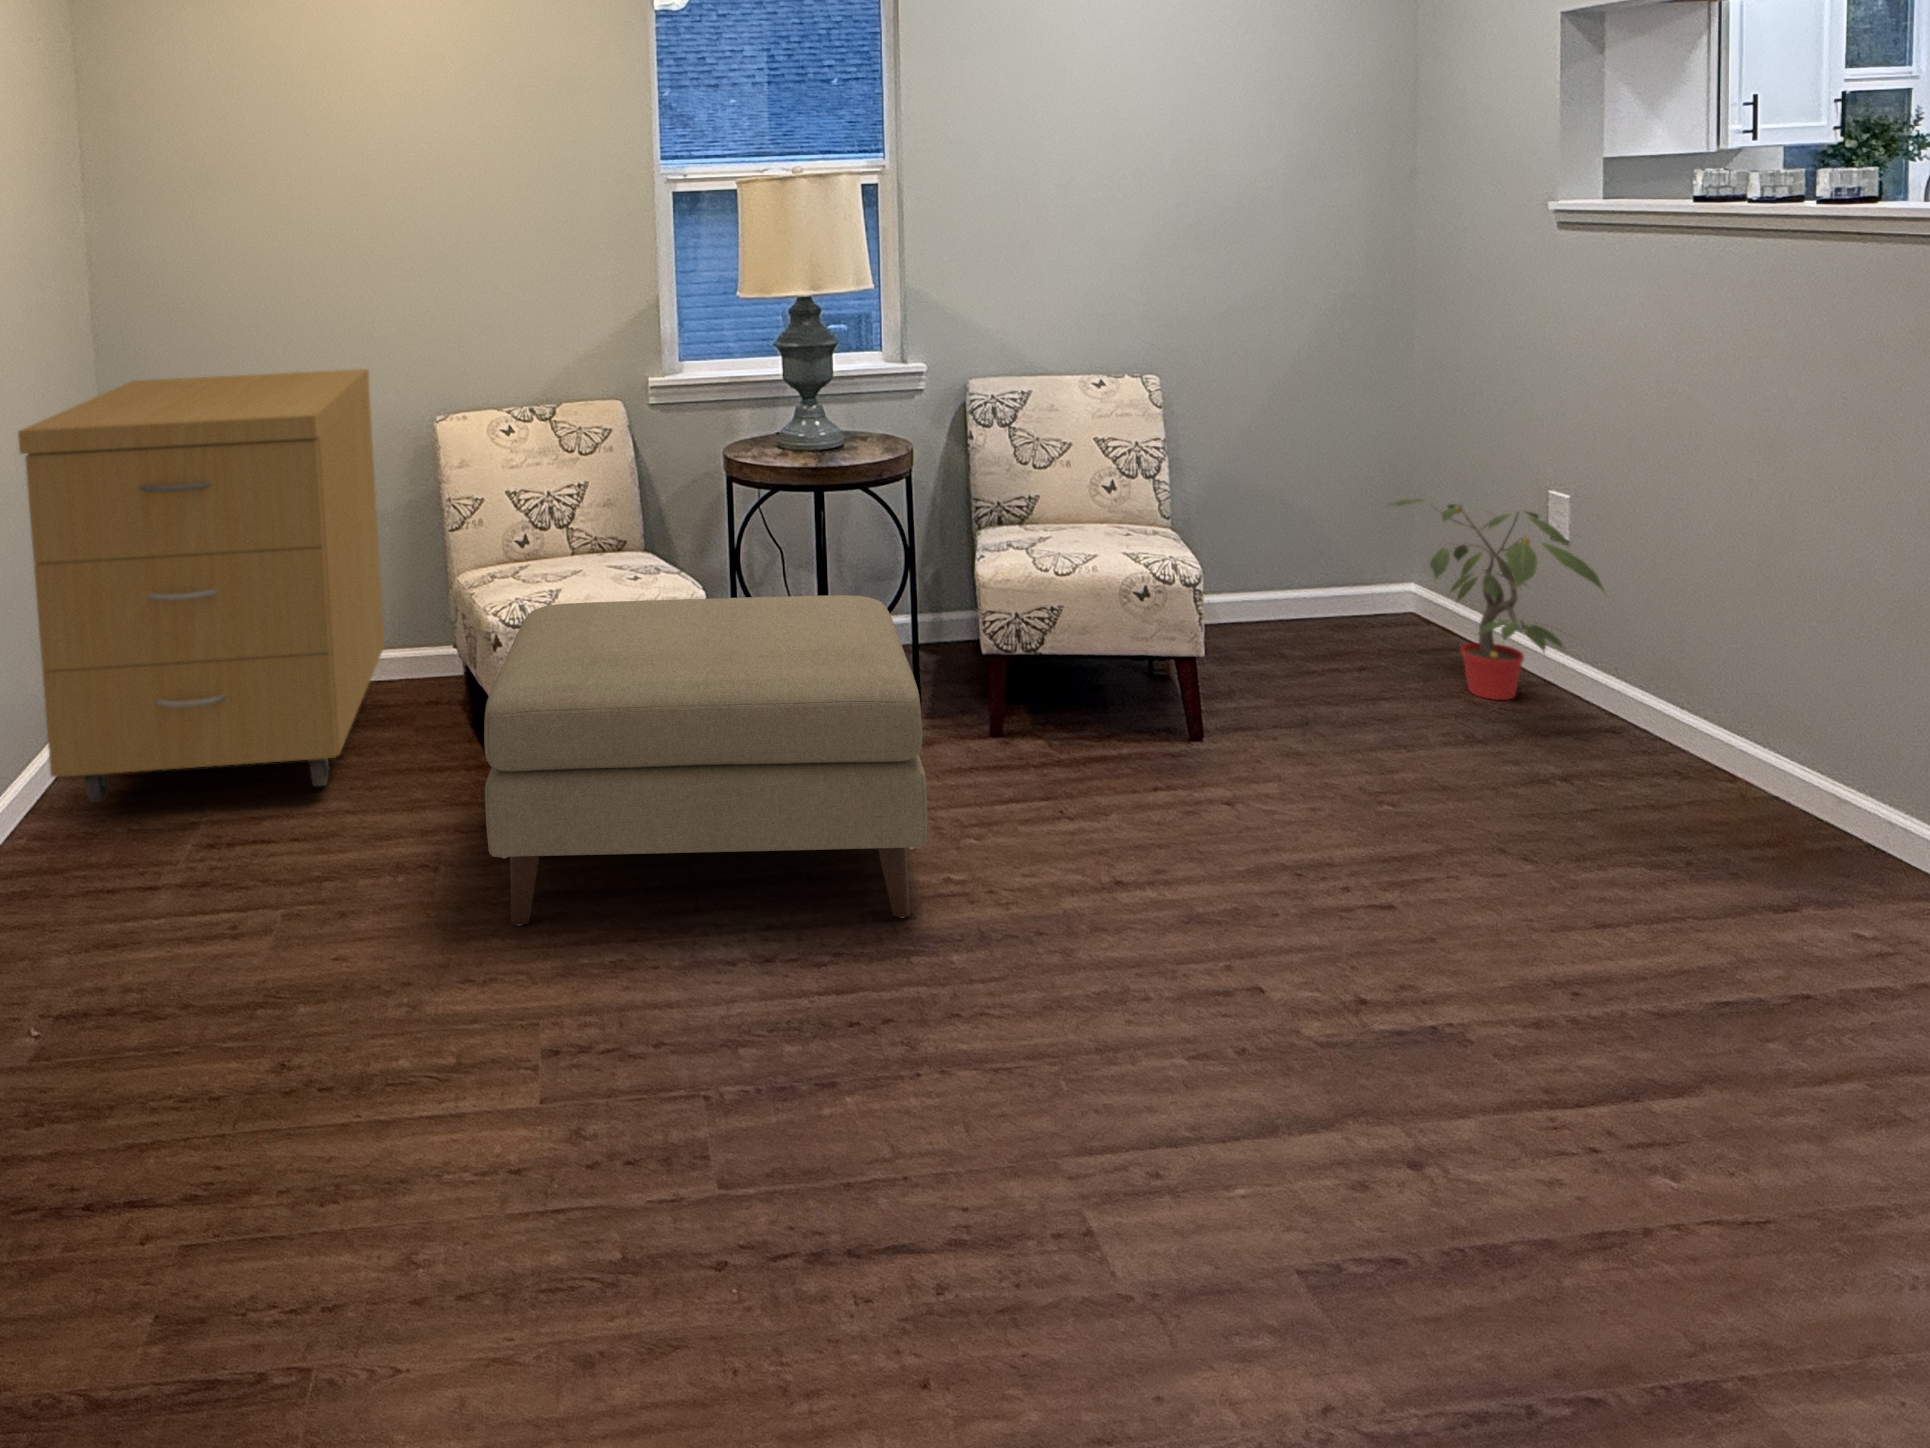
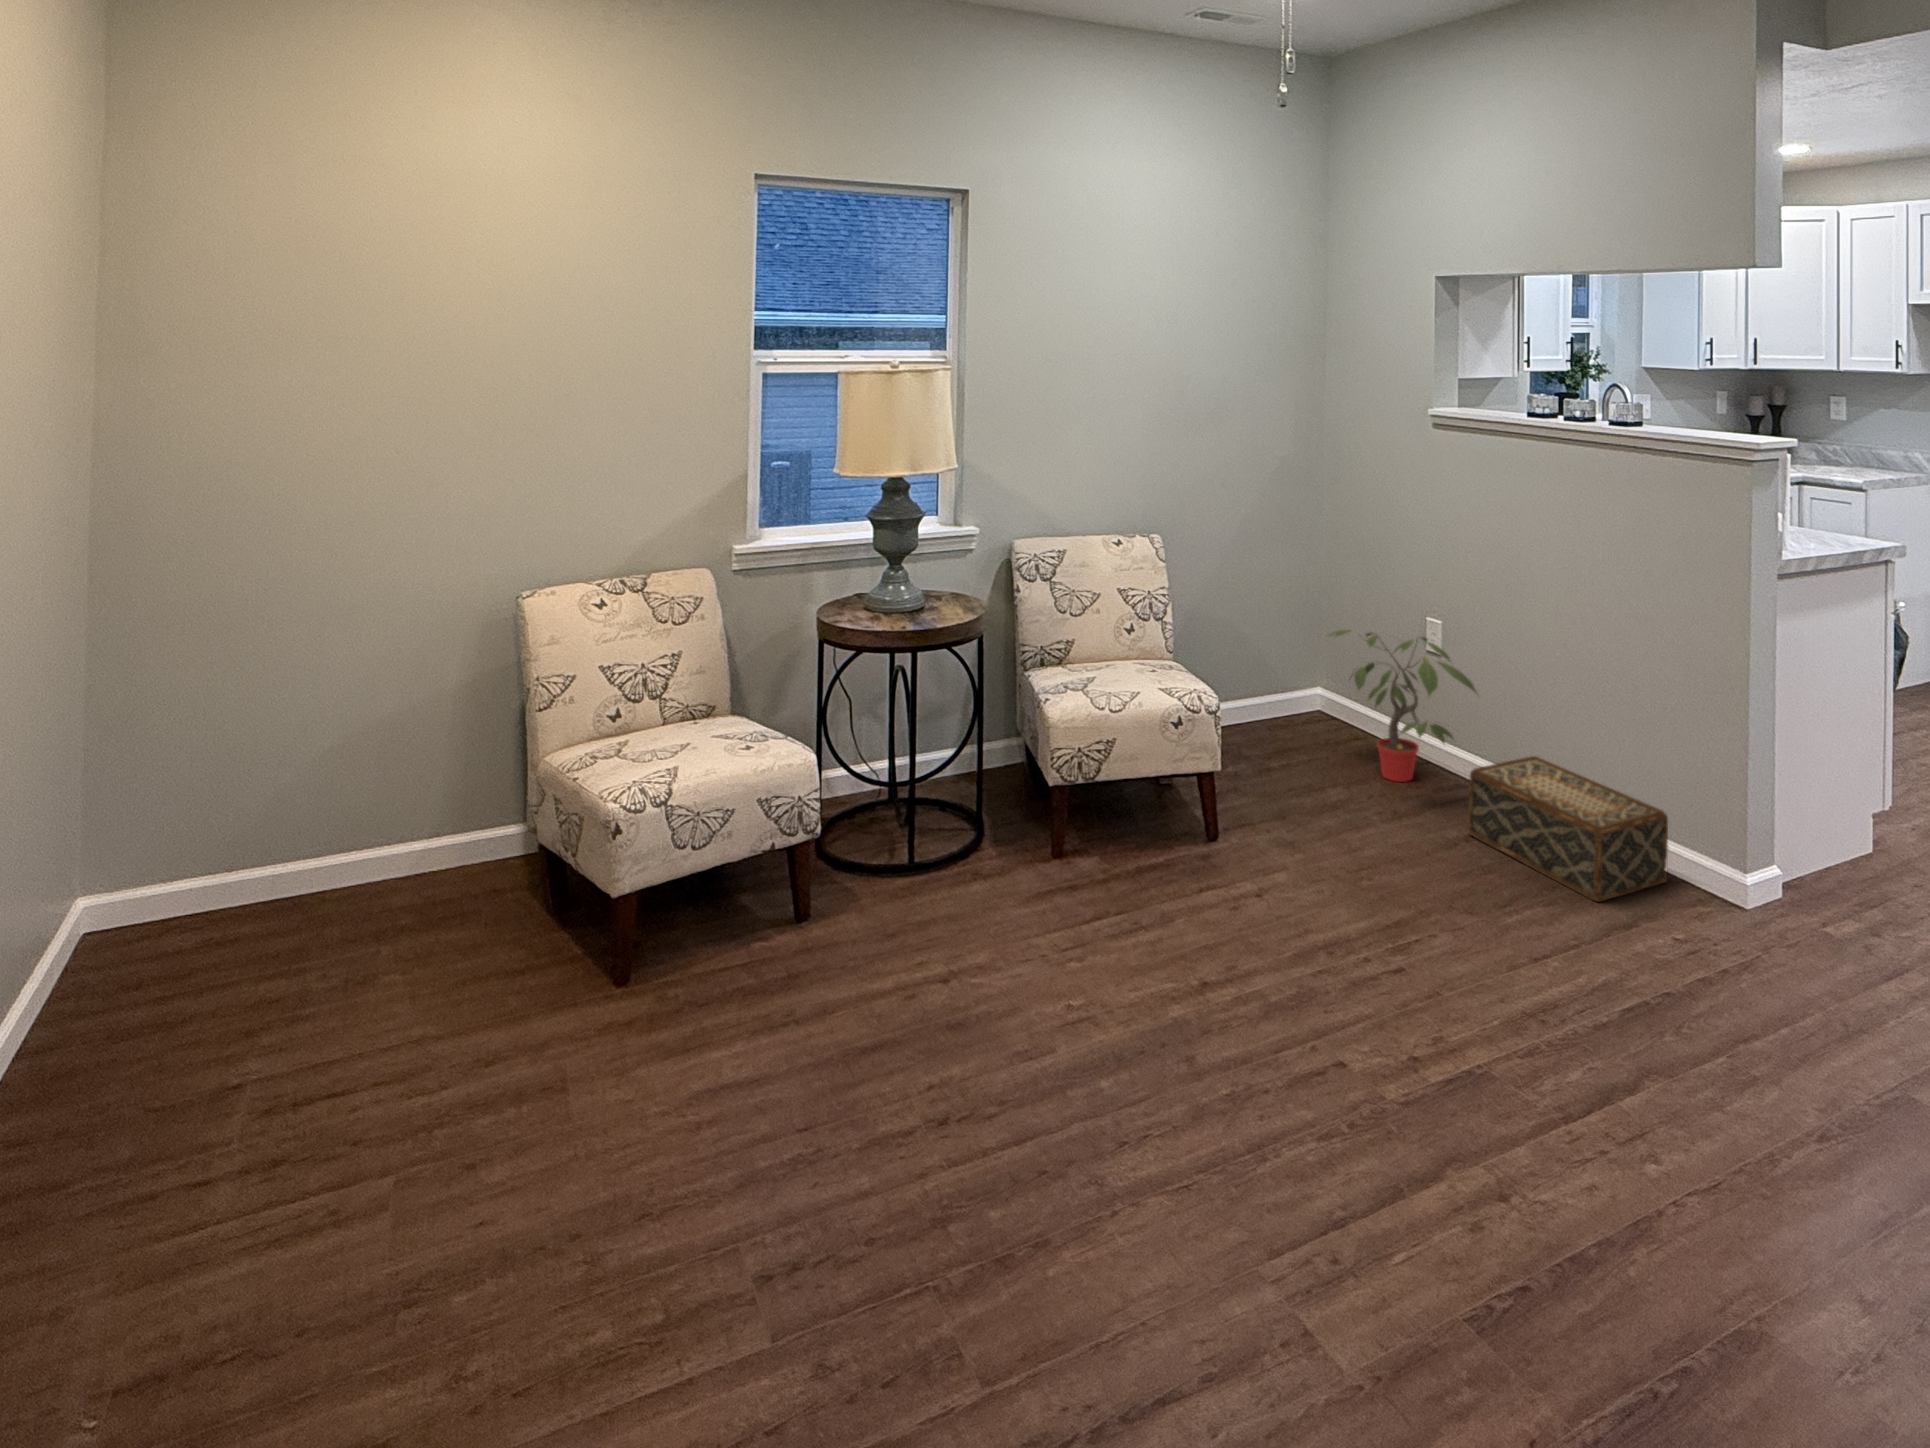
storage cabinet: present [18,369,384,802] -> none [28,542,438,1087]
ottoman: present [484,595,927,926] -> none [650,750,1078,1133]
woven basket: none [1571,678,1894,879] -> present [1469,756,1668,902]

